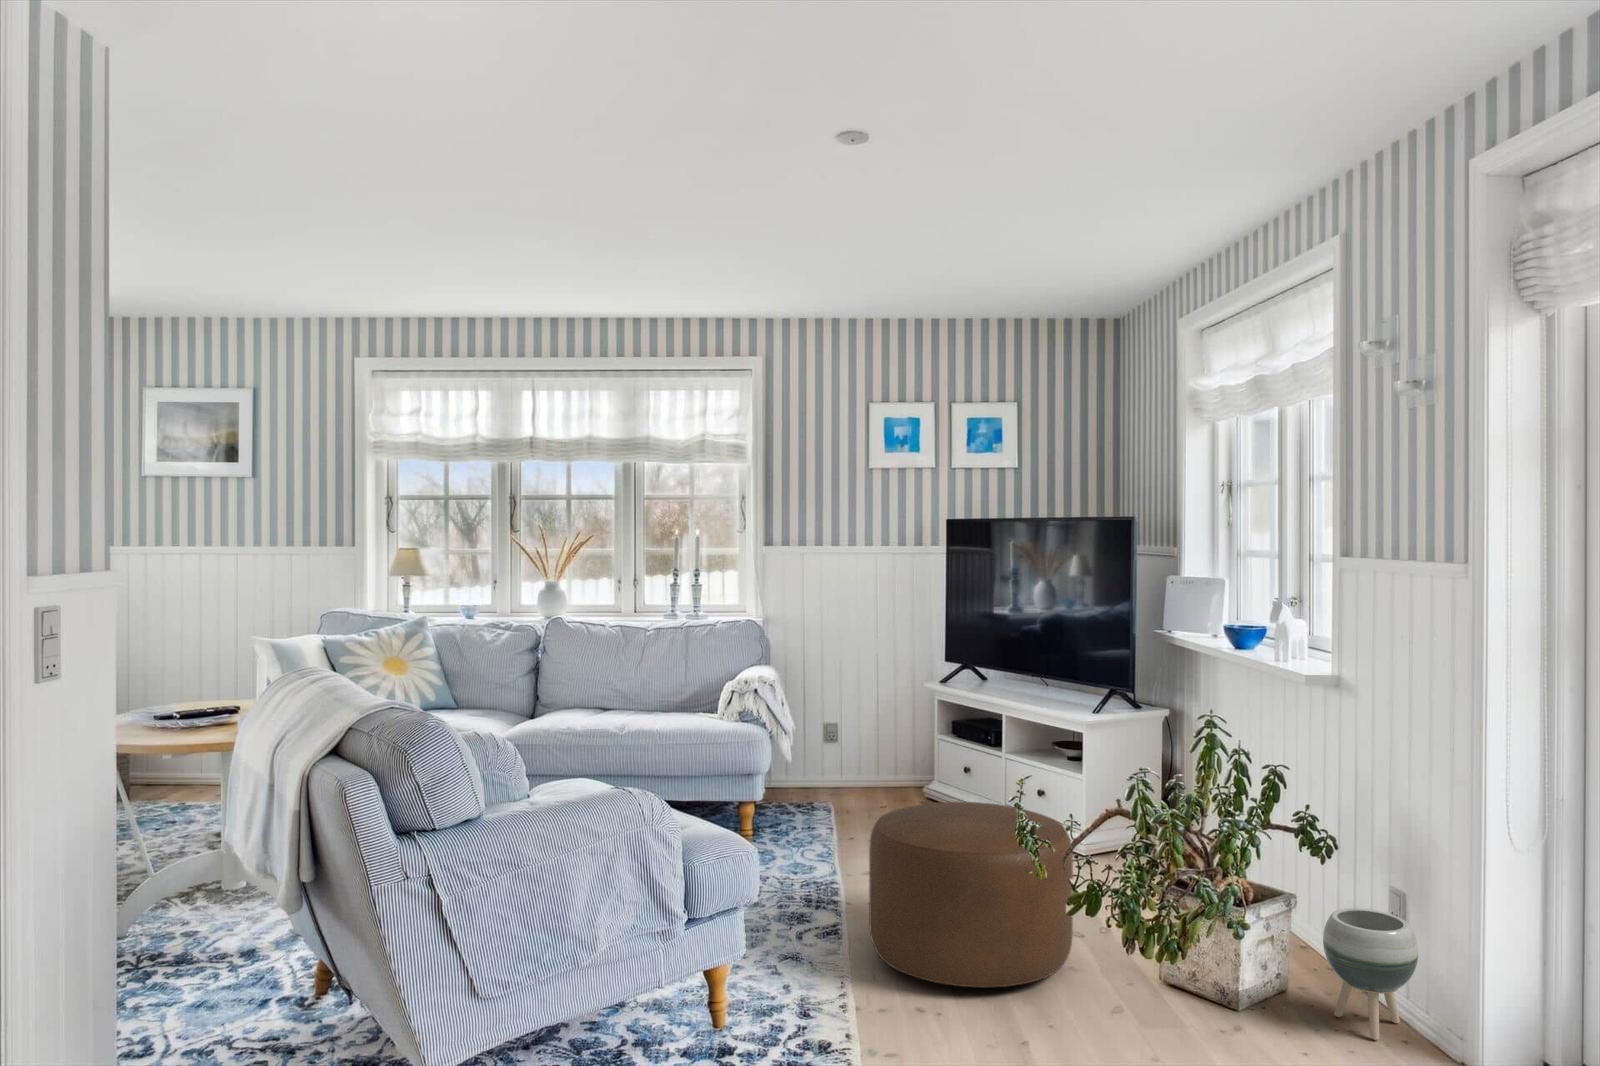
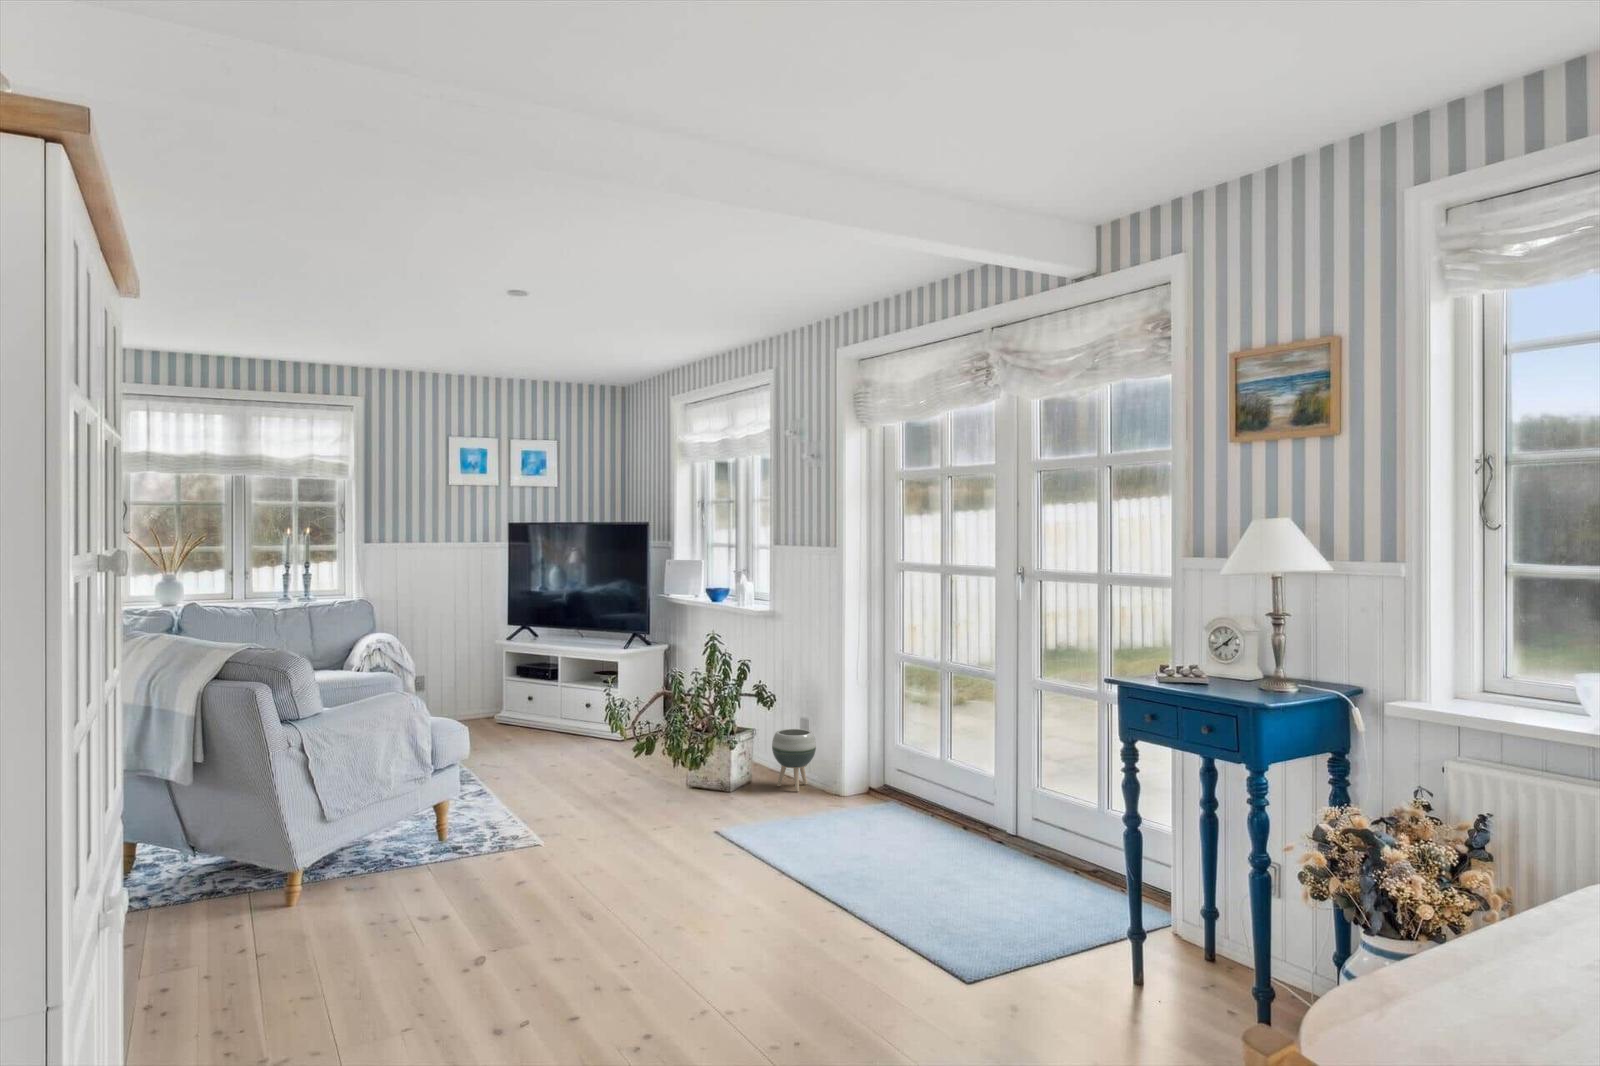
ottoman: present [869,802,1073,987] -> none [512,701,638,802]

